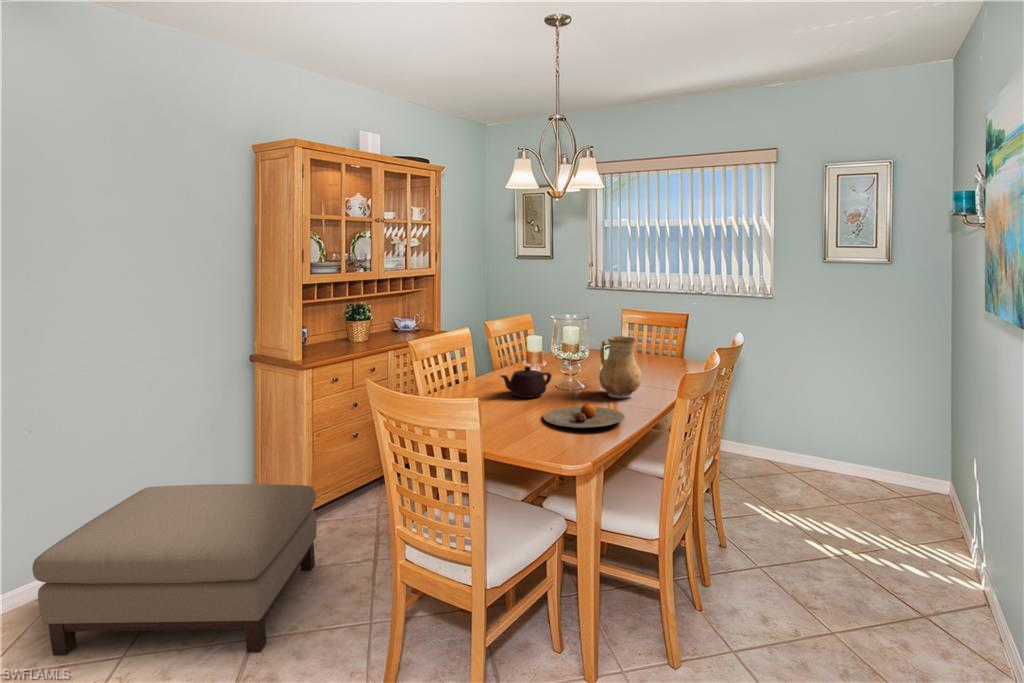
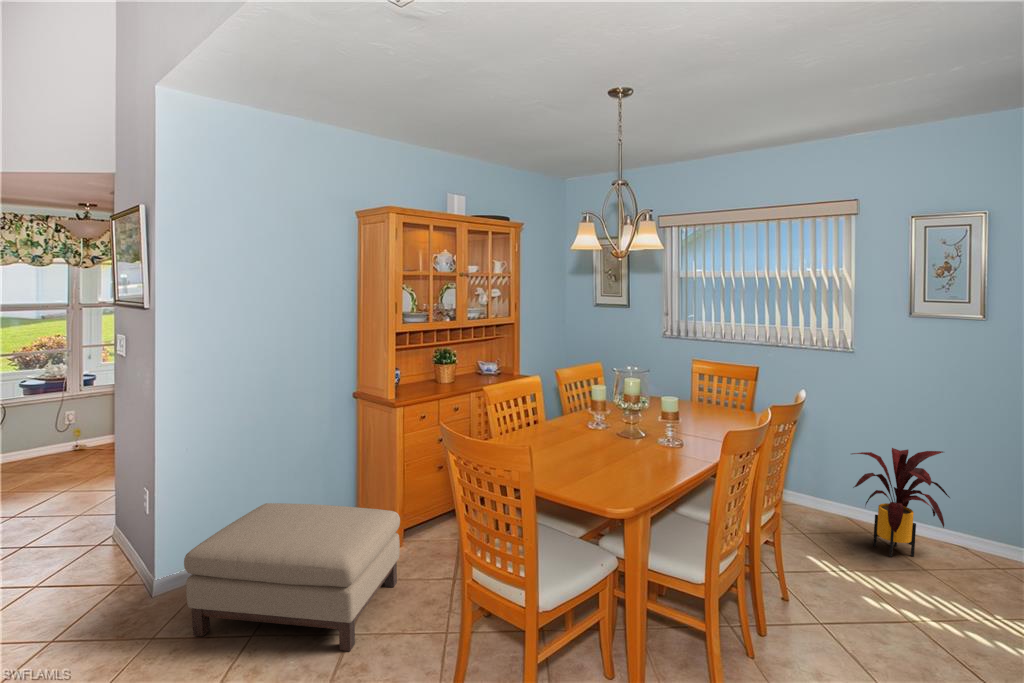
ceramic pitcher: present [599,336,642,398] -> none [657,389,697,448]
teapot: present [500,366,551,398] -> none [563,414,612,443]
house plant: none [771,390,862,494] -> present [852,448,950,557]
plate: present [543,404,625,428] -> none [599,452,674,474]

